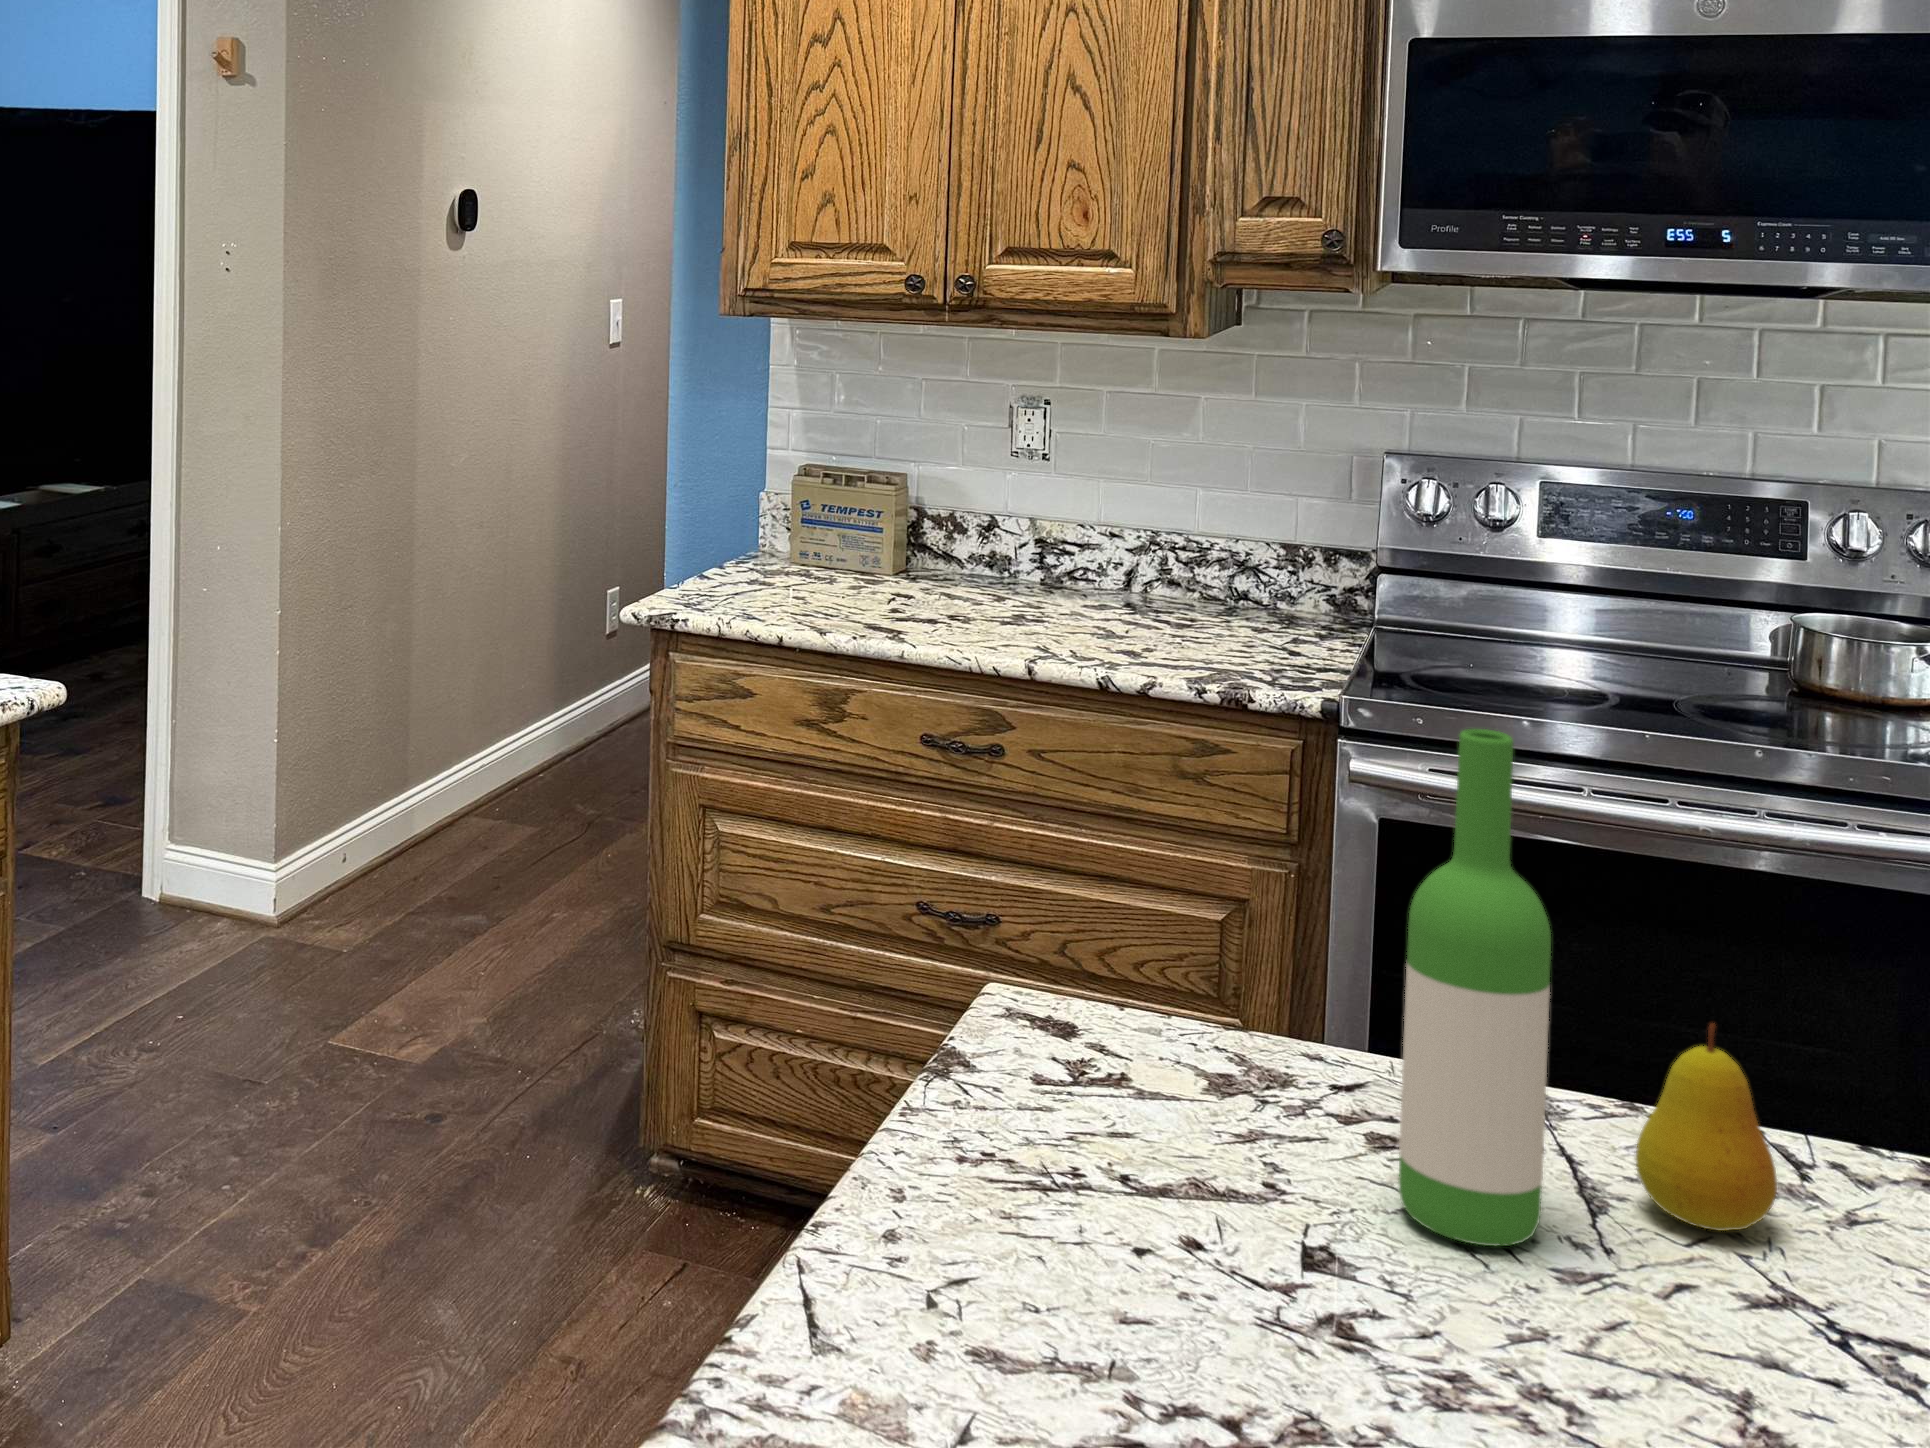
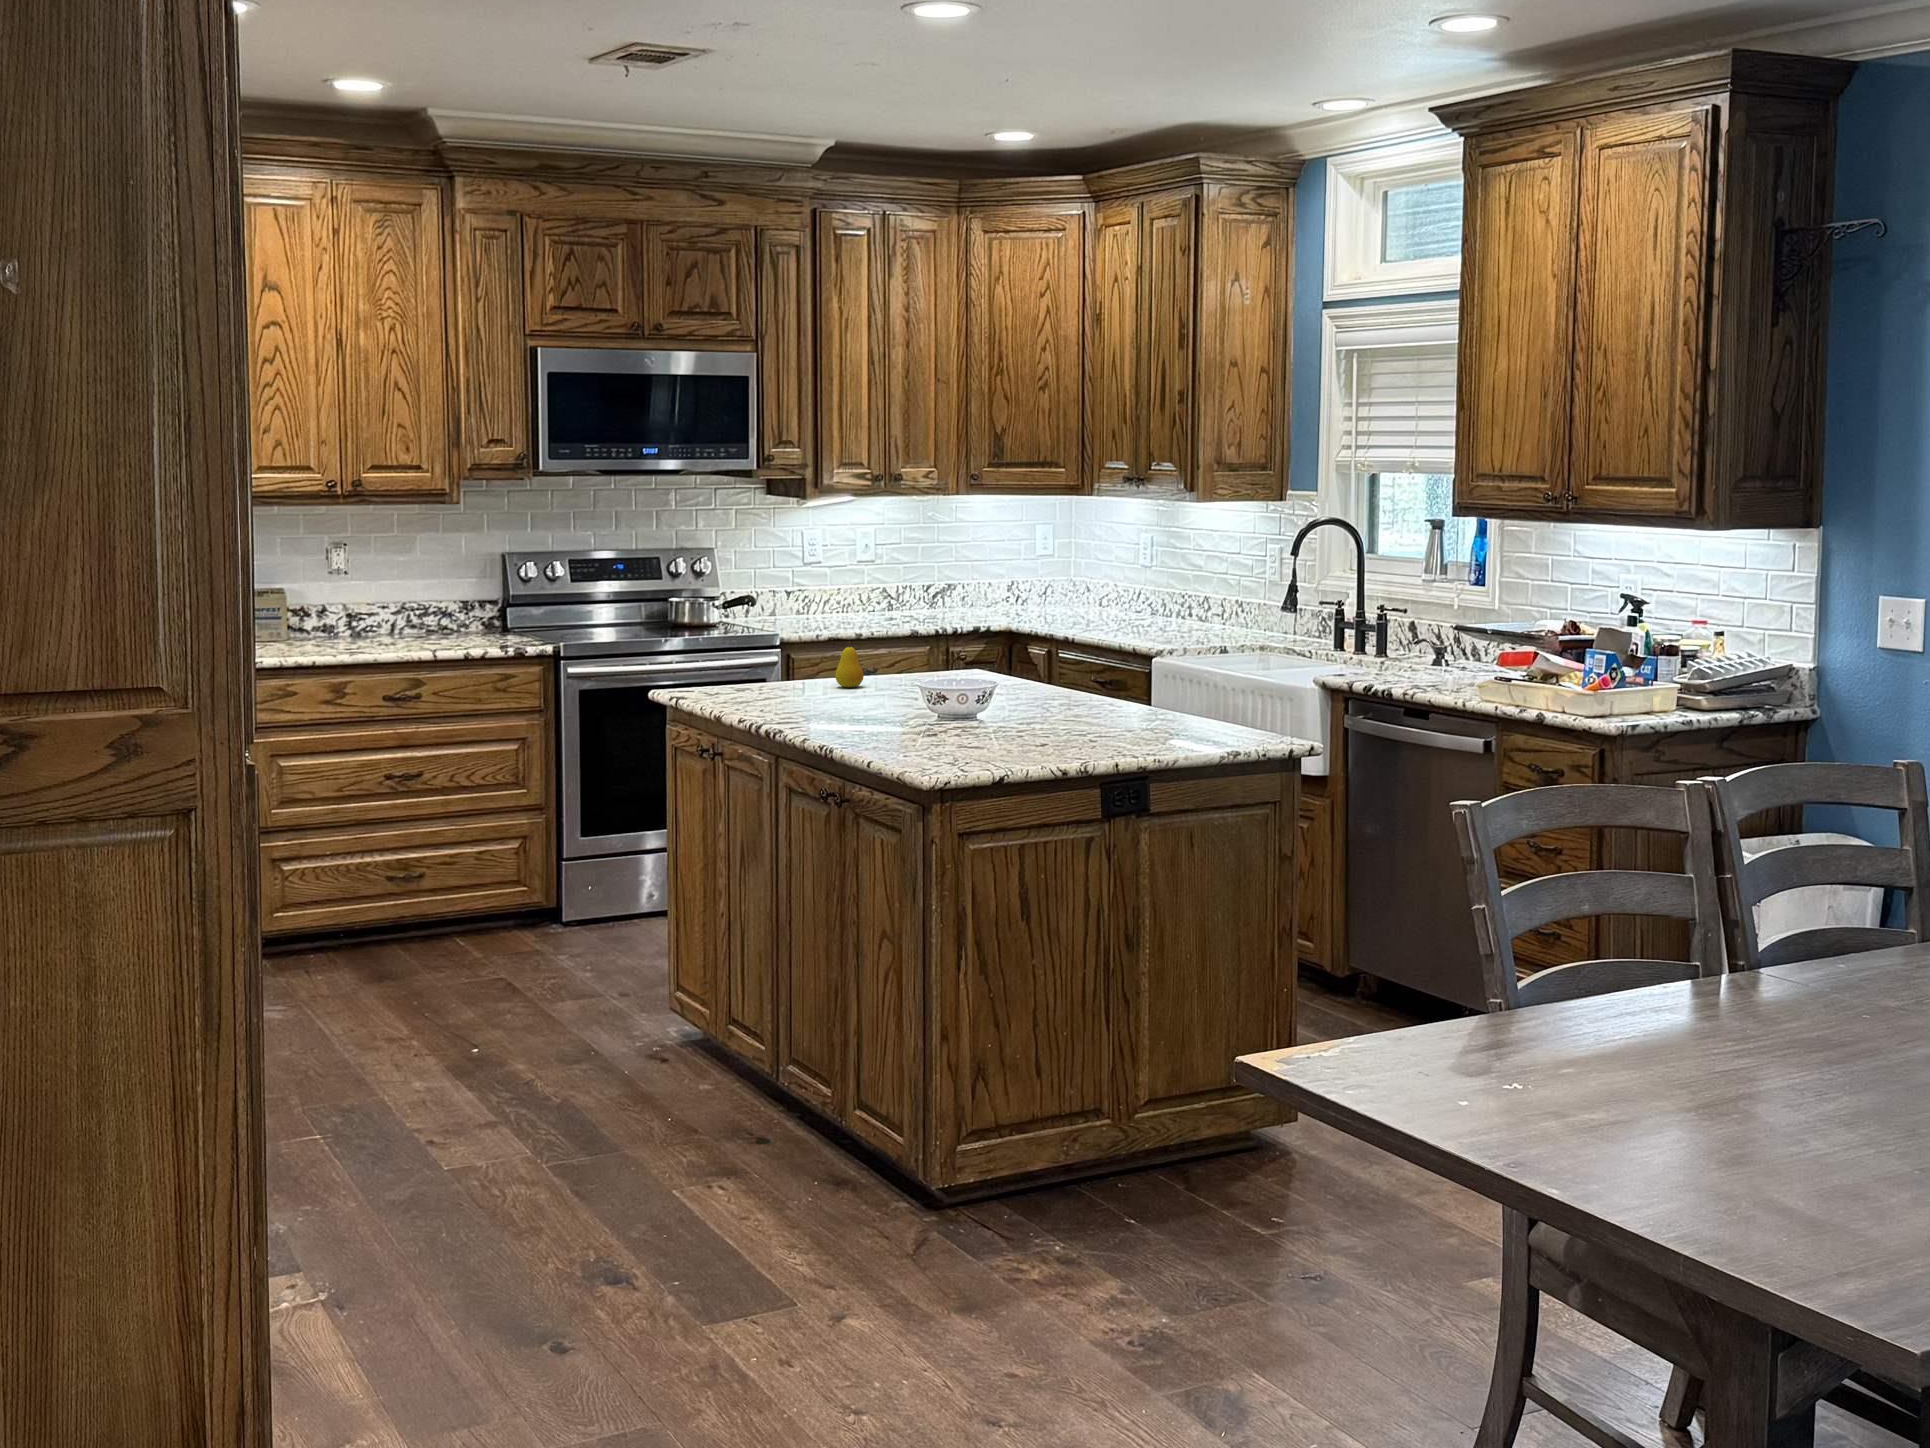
wine bottle: present [1399,729,1551,1246] -> none [801,576,831,695]

